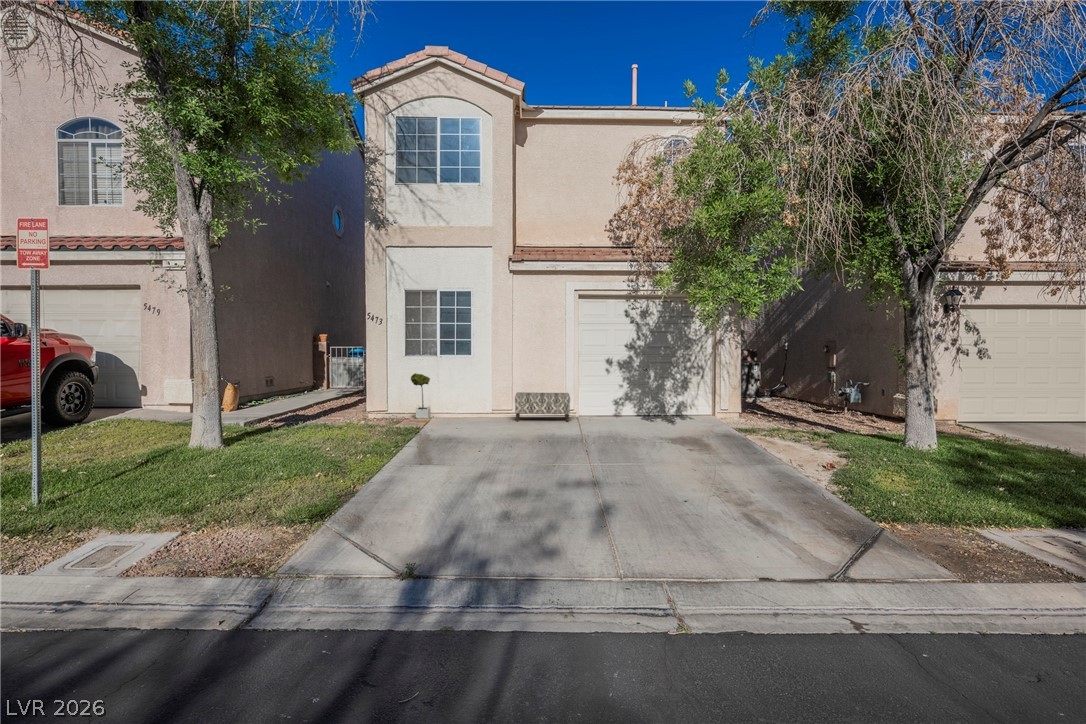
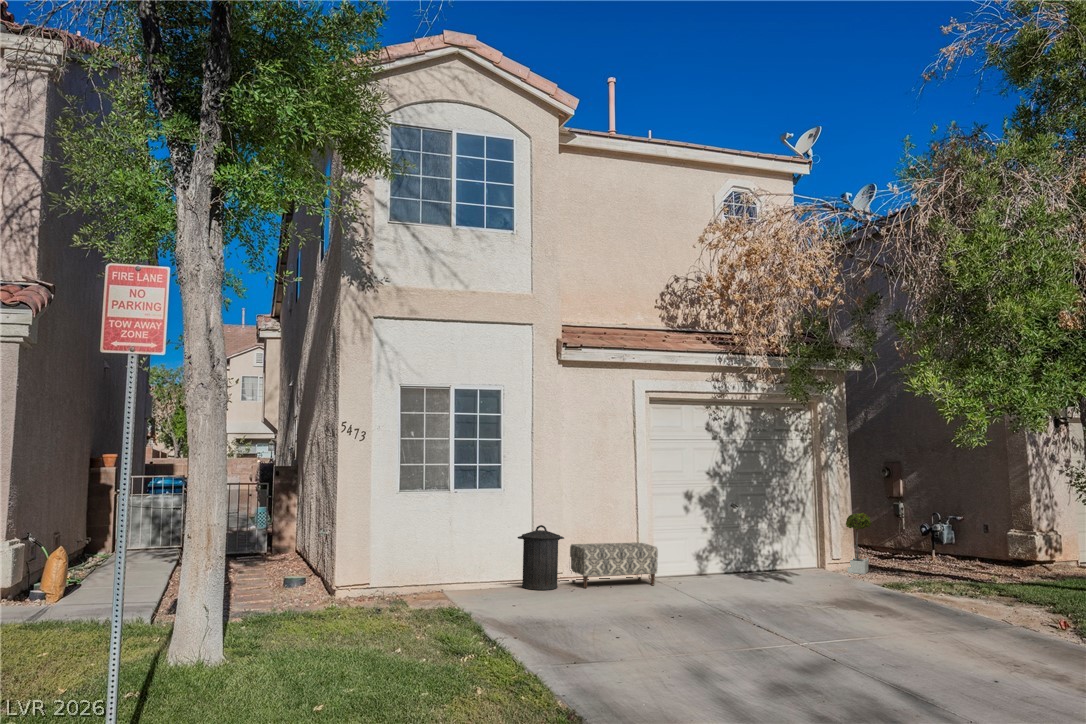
potted tree: present [411,373,431,418] -> present [846,513,871,574]
trash can: none [474,379,505,421] -> present [517,525,564,590]

